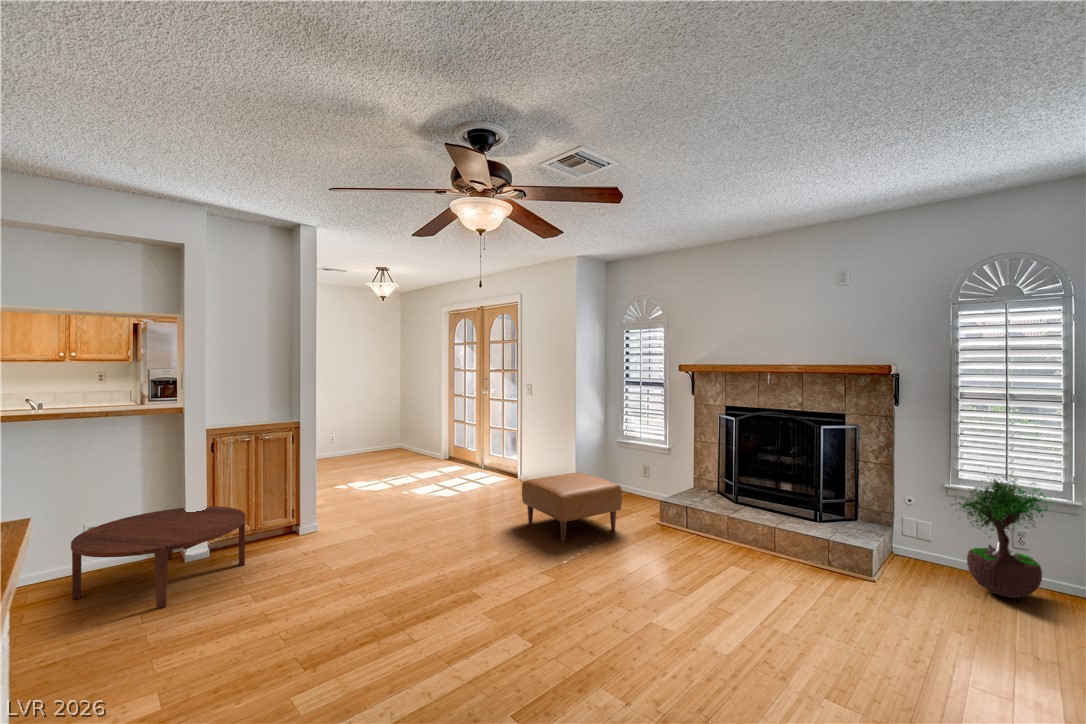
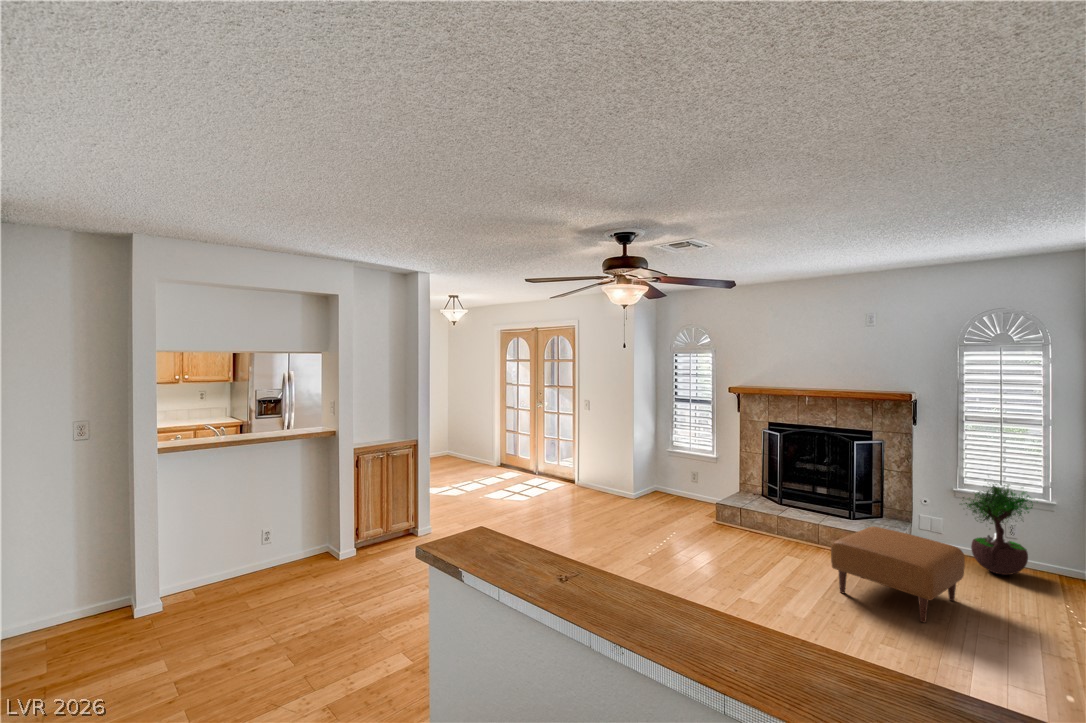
ottoman: present [522,472,622,542] -> present [831,527,965,623]
coffee table: present [71,506,245,608] -> none [274,513,396,595]

